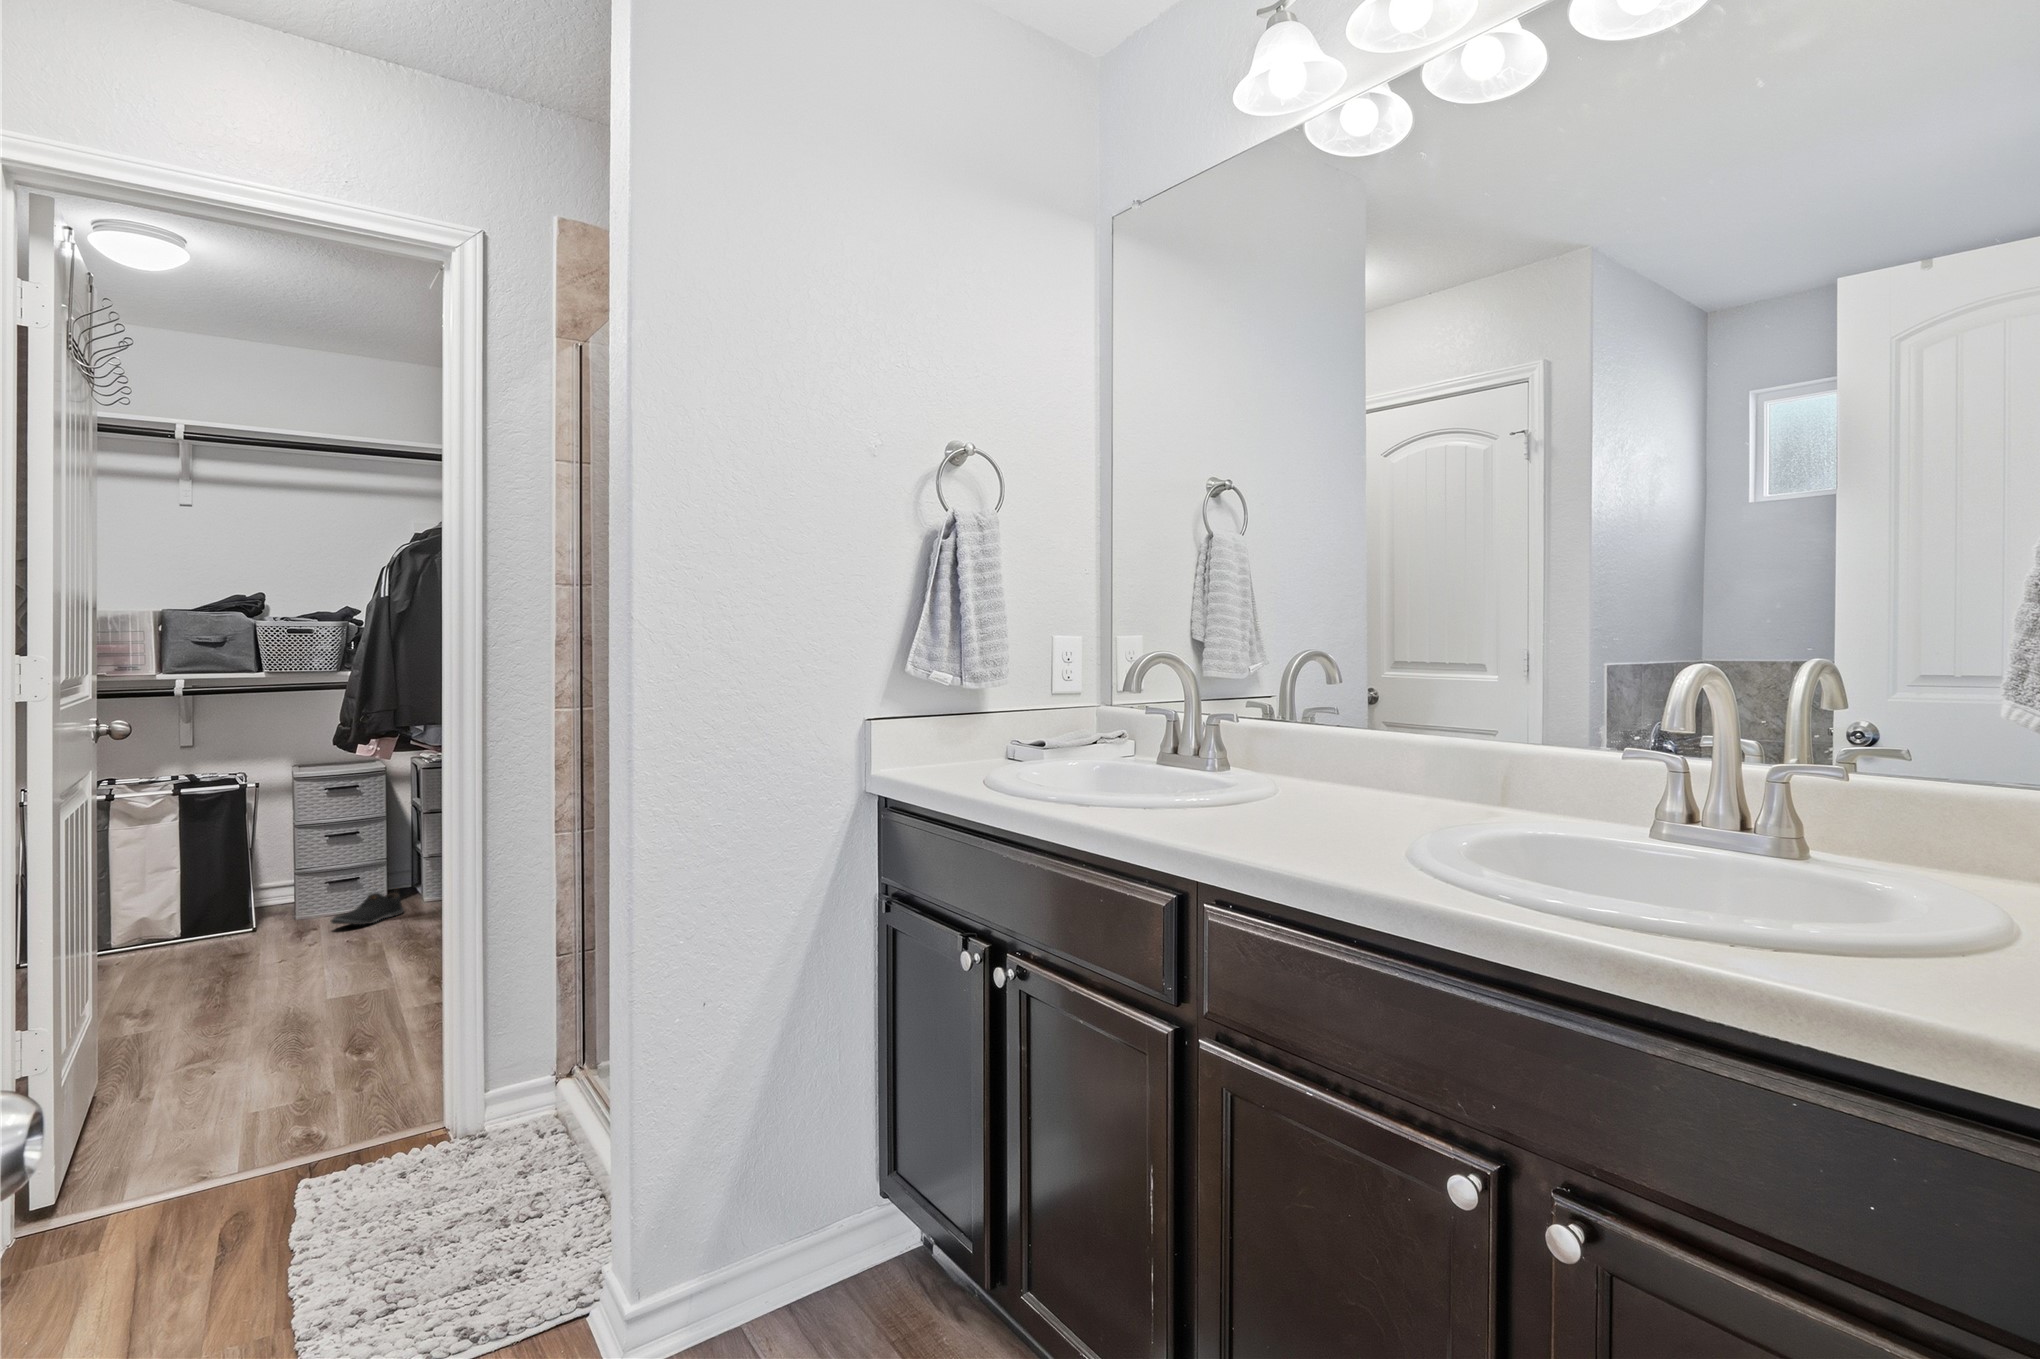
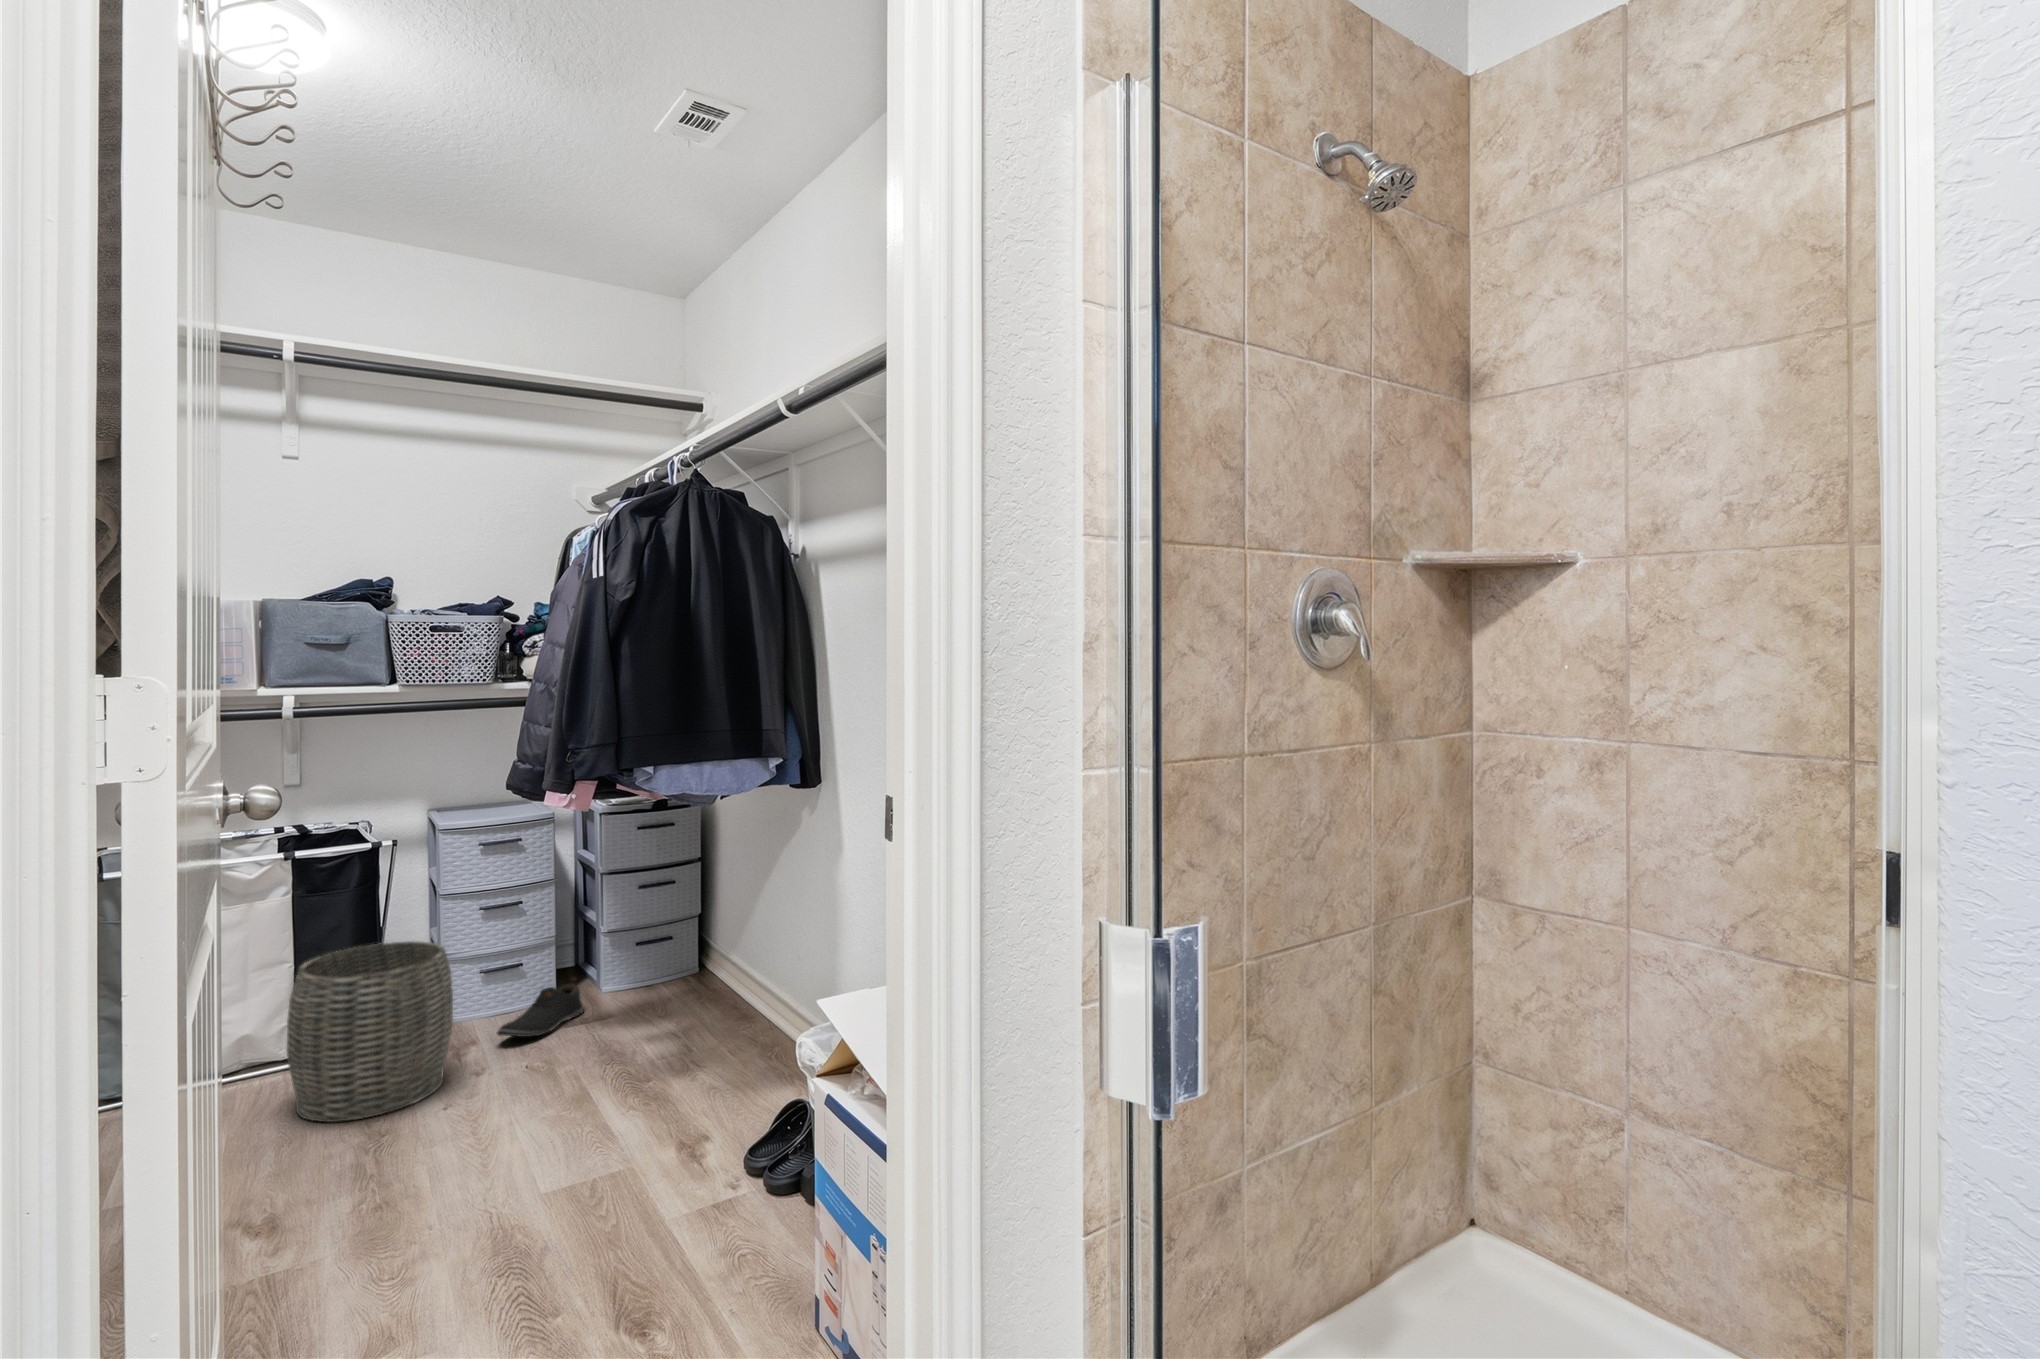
woven basket: none [171,852,293,967] -> present [287,941,453,1122]

